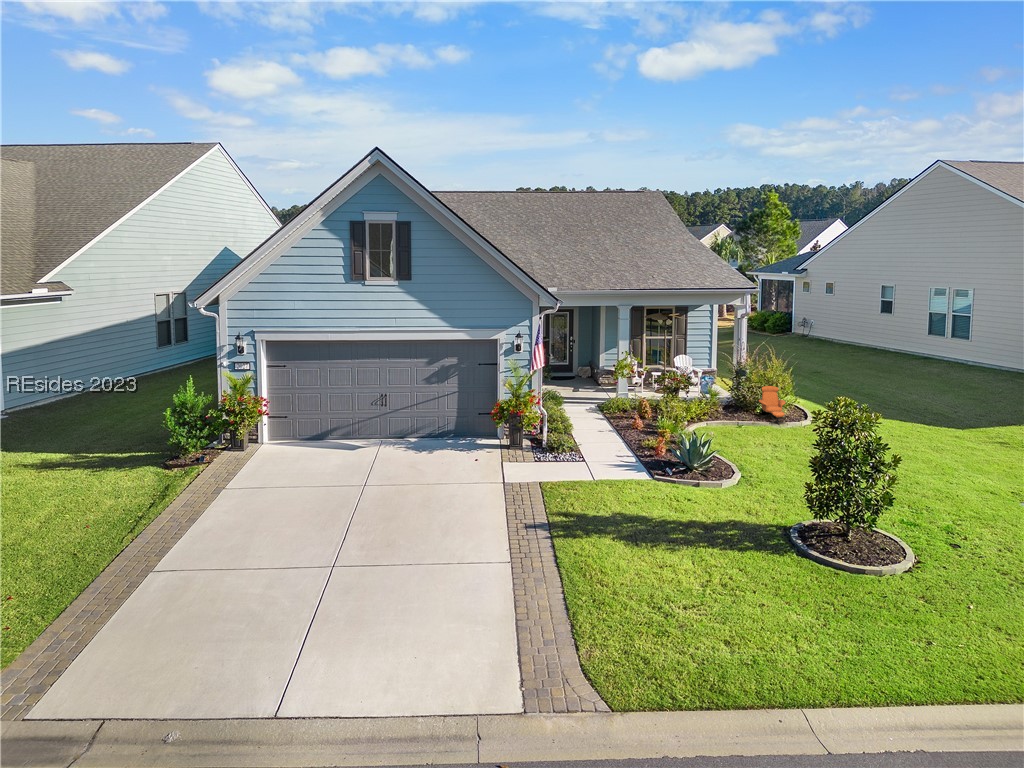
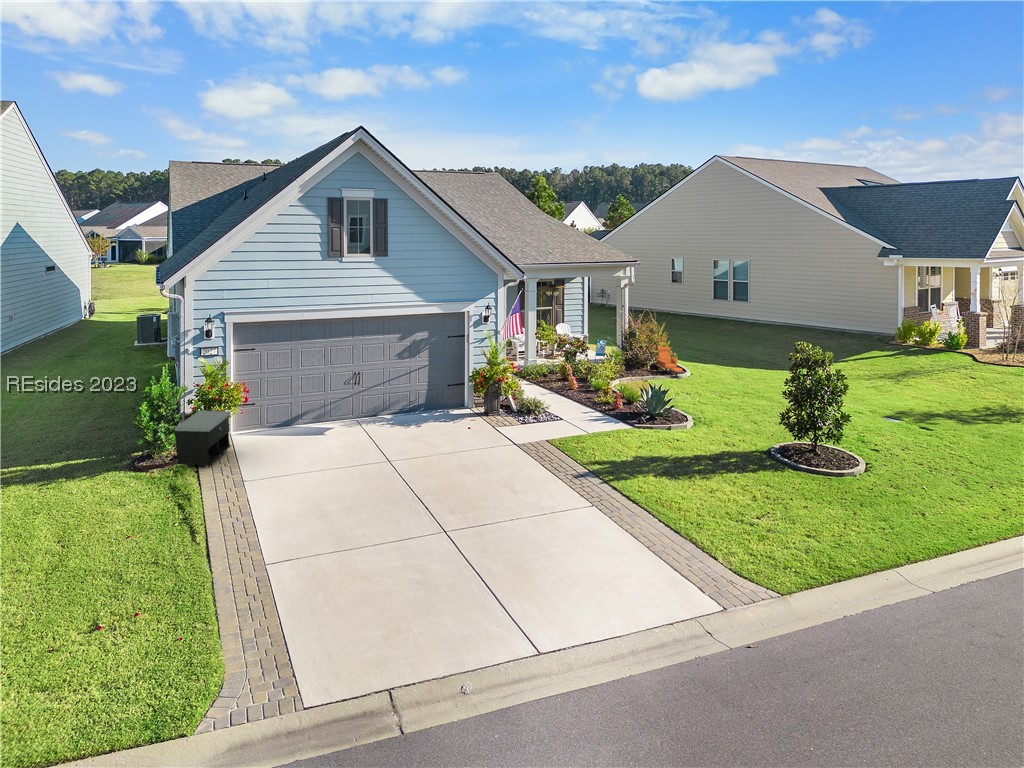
storage bench: none [178,420,239,472] -> present [175,411,231,467]

